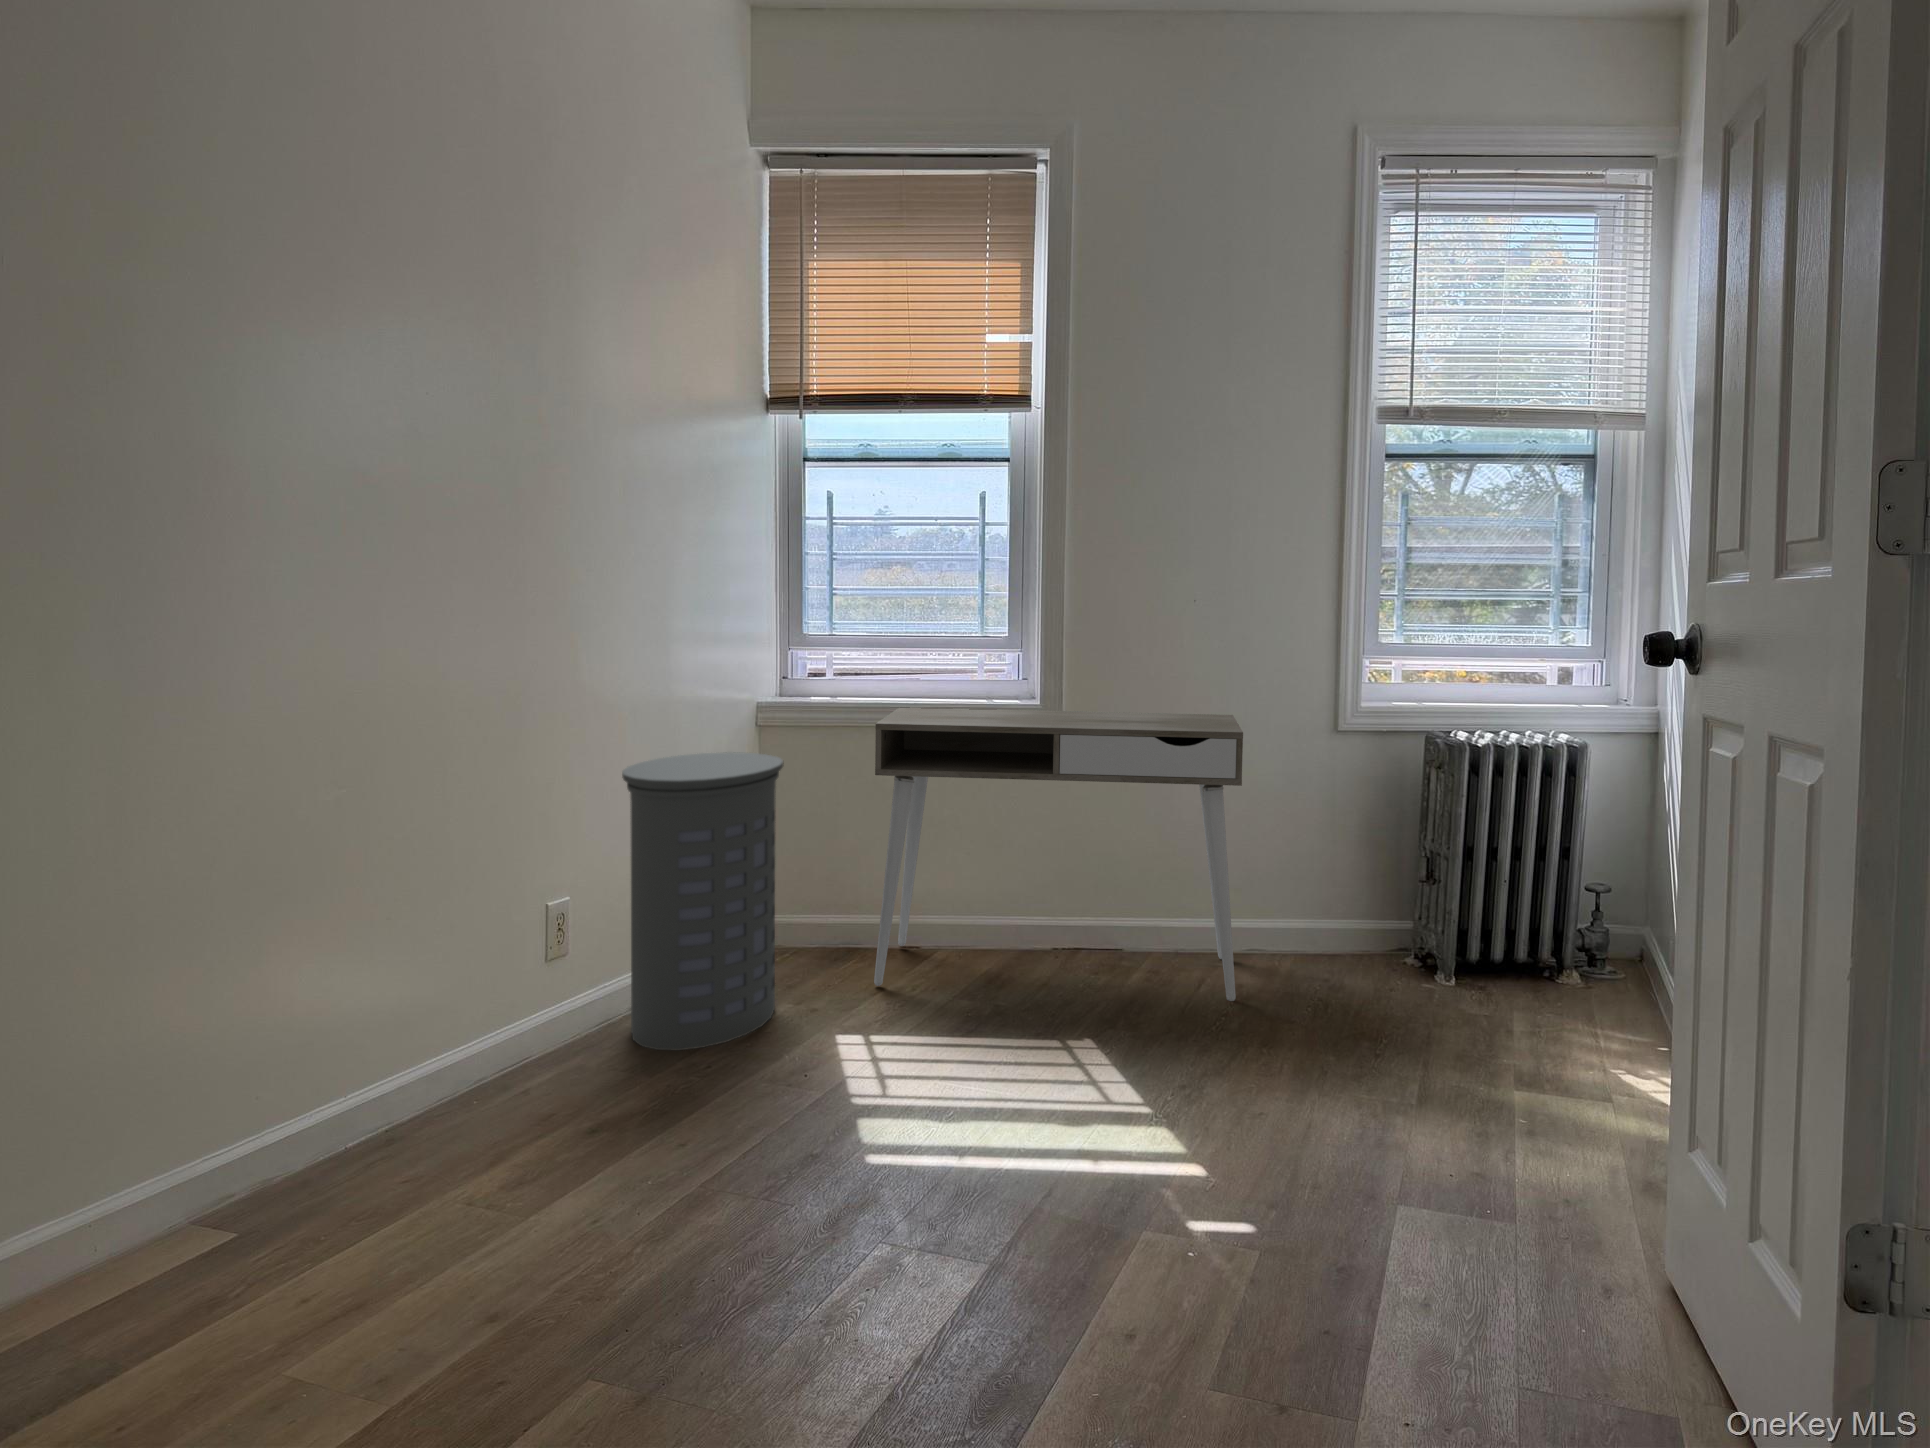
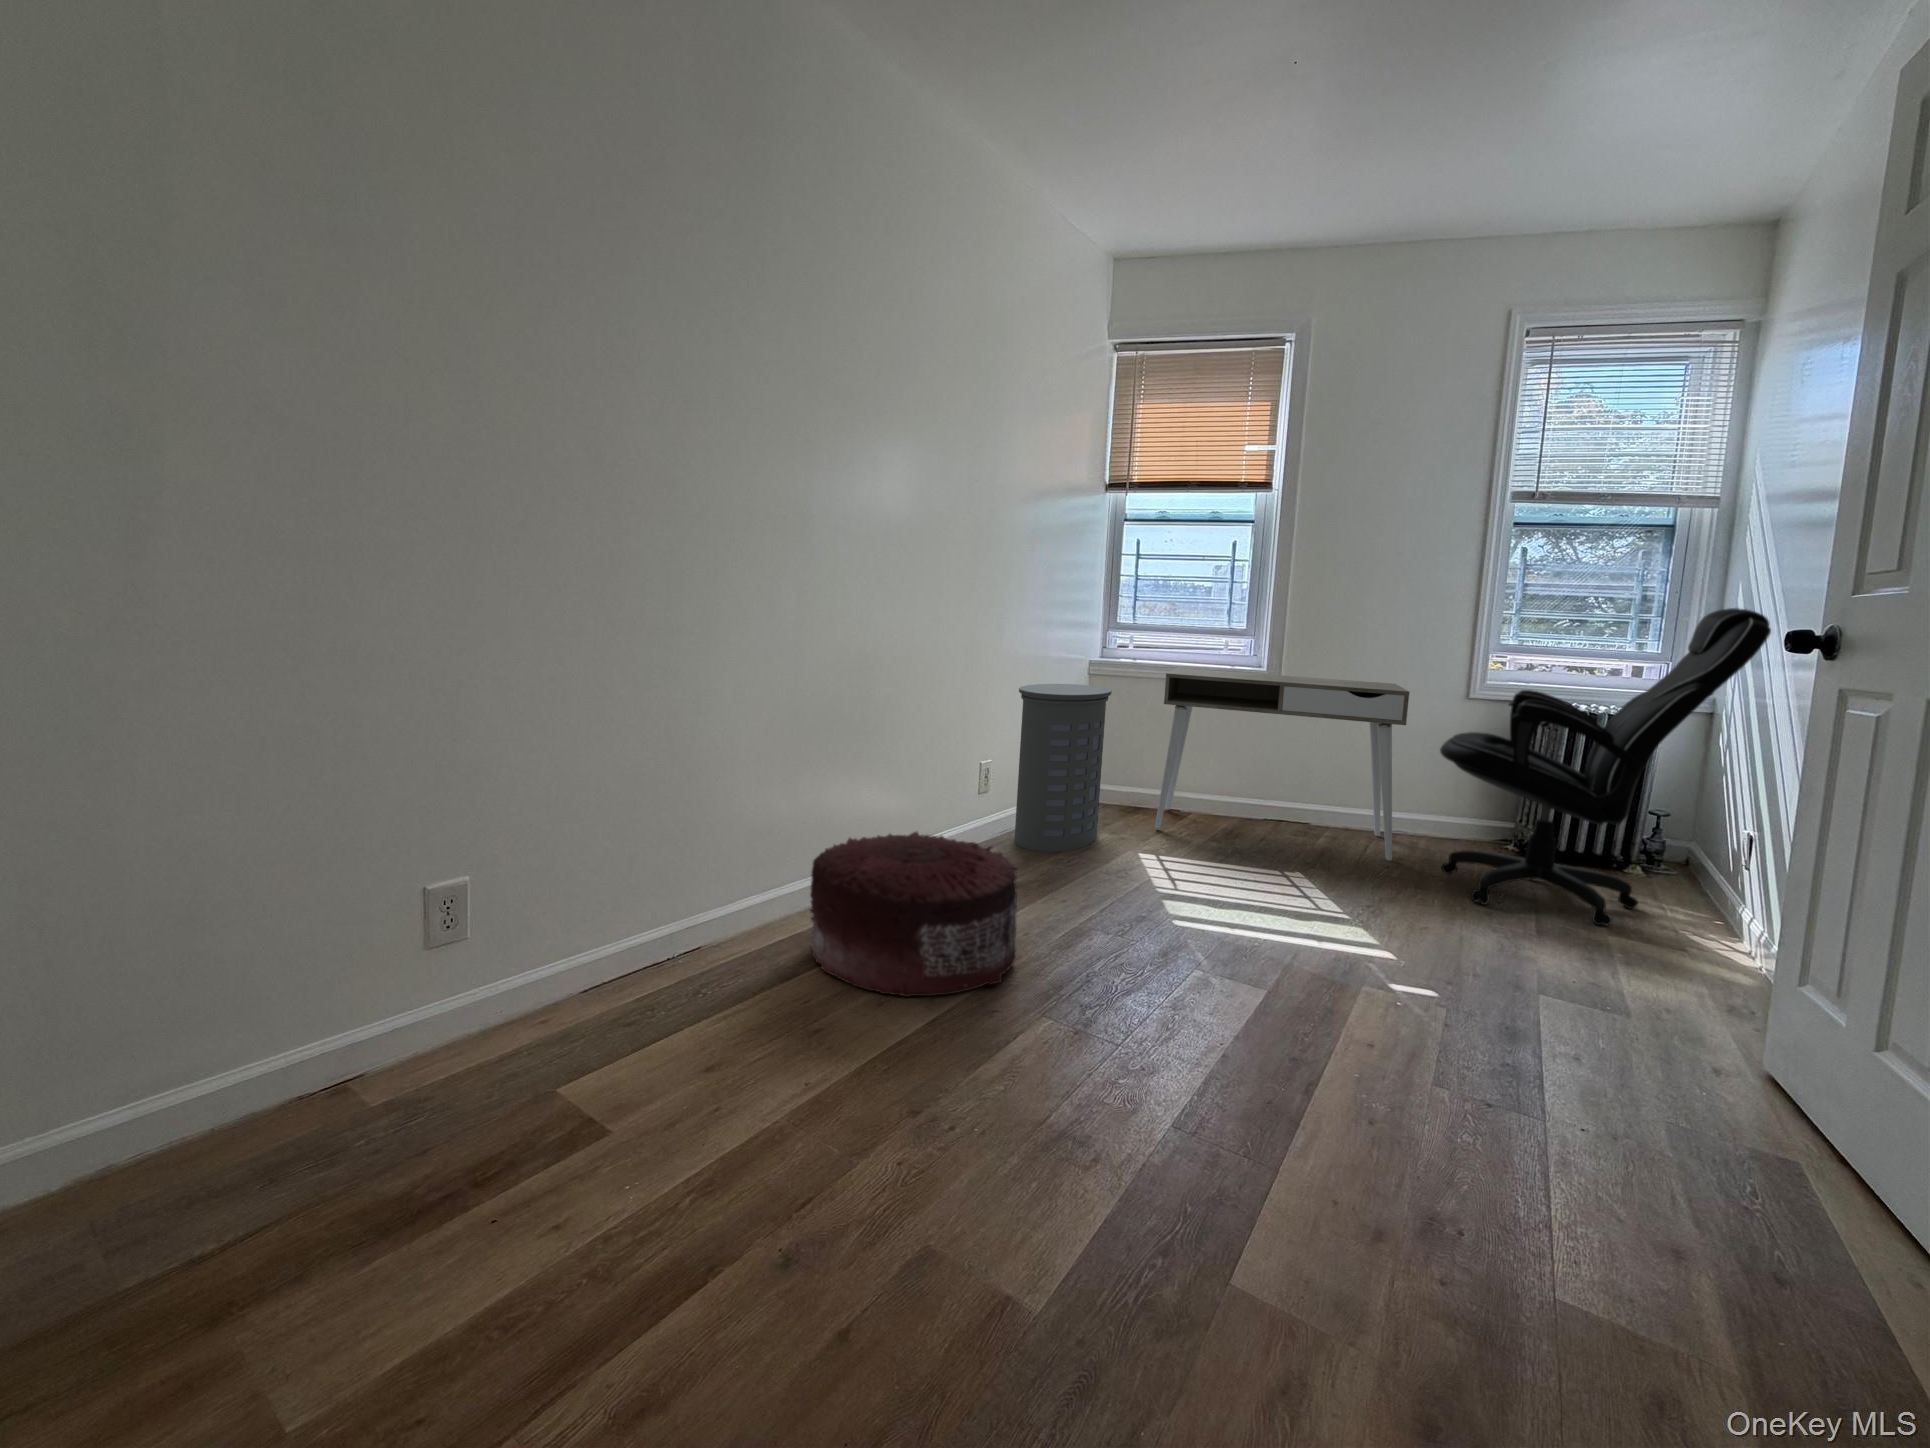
office chair: none [1284,595,1683,1075] -> present [1440,608,1771,925]
pouf: none [228,1056,606,1357] -> present [810,832,1018,997]

